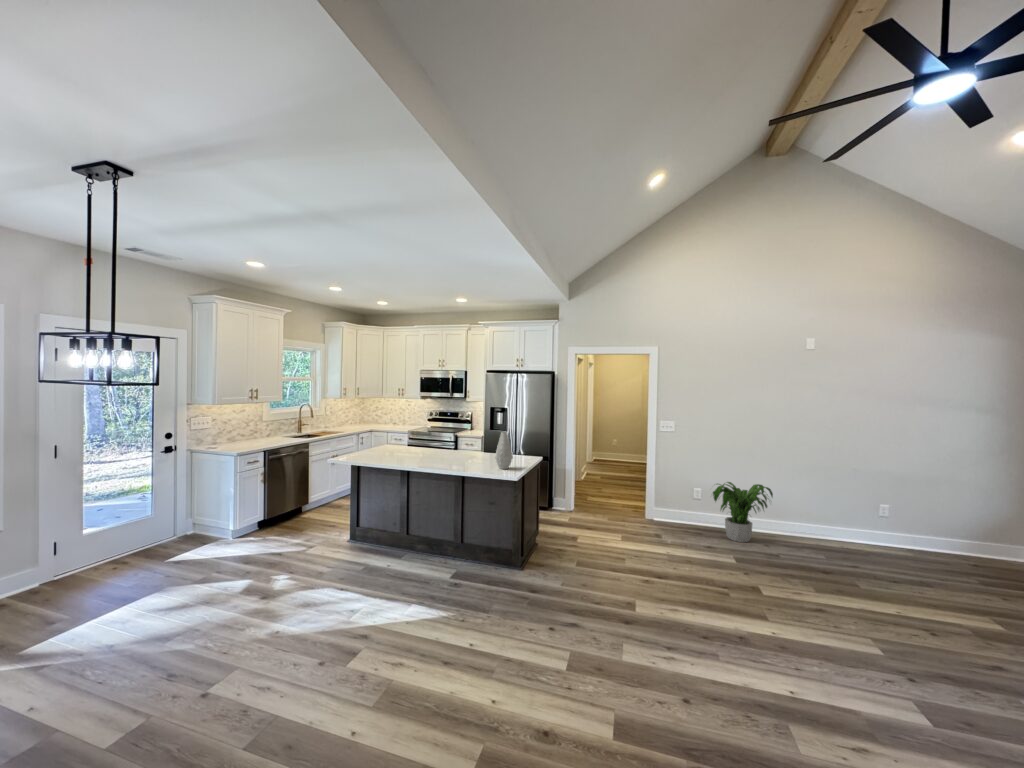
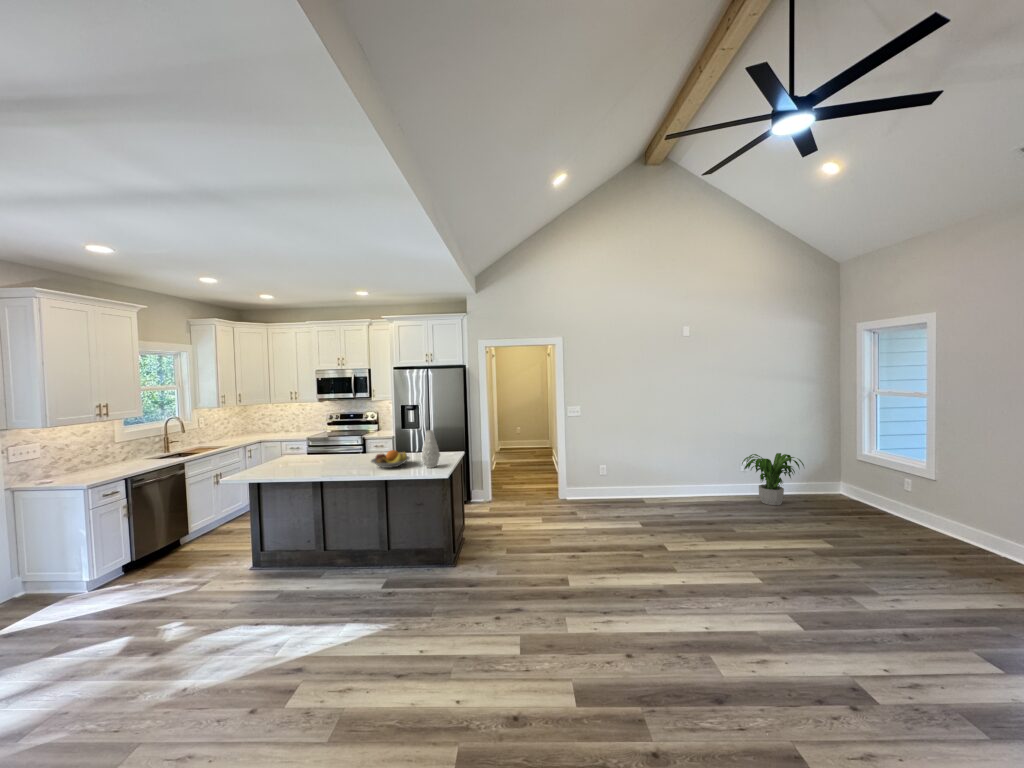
fruit bowl: none [449,448,486,465] -> present [371,450,410,468]
potted plant: present [713,482,773,542] -> present [742,453,804,505]

